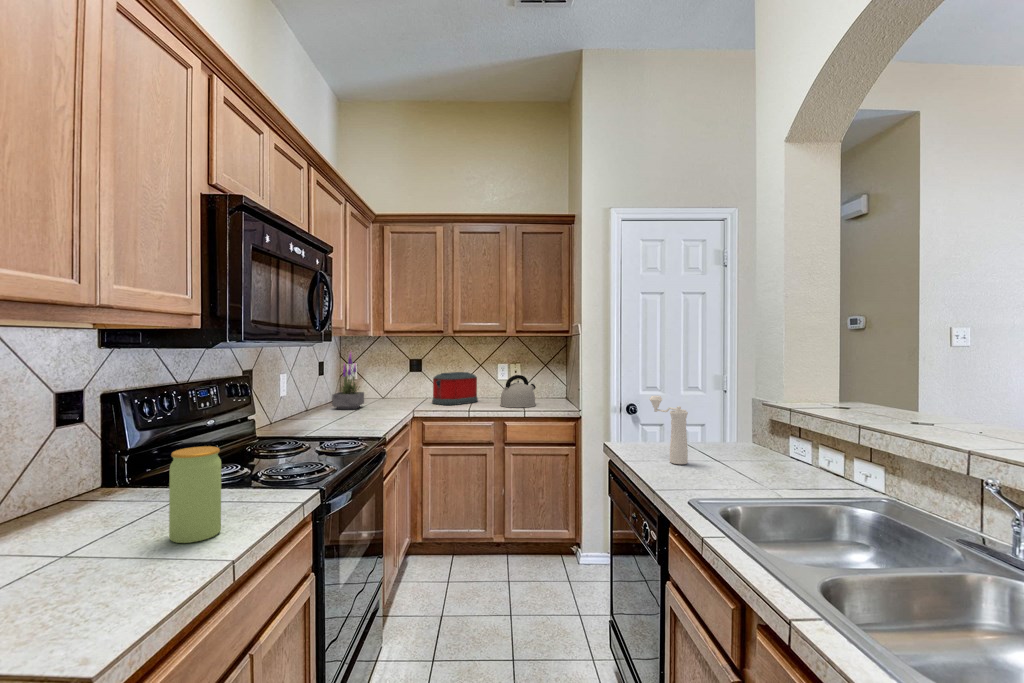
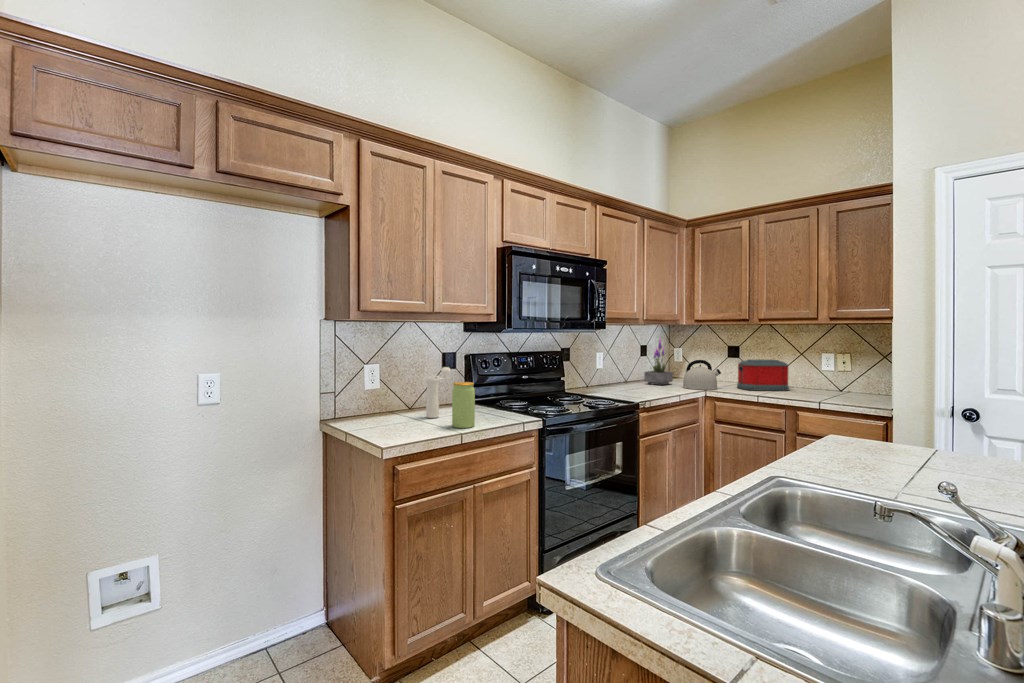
kettle: present [500,375,536,408] -> present [683,360,721,390]
pepper mill: present [650,396,688,464] -> present [426,367,450,418]

